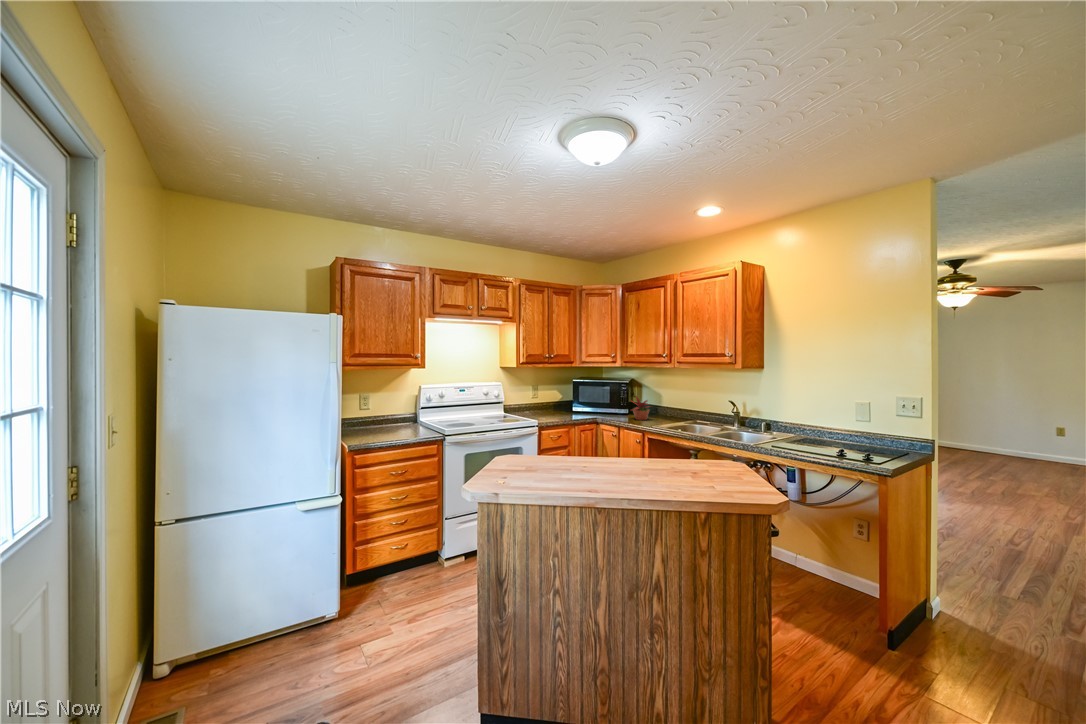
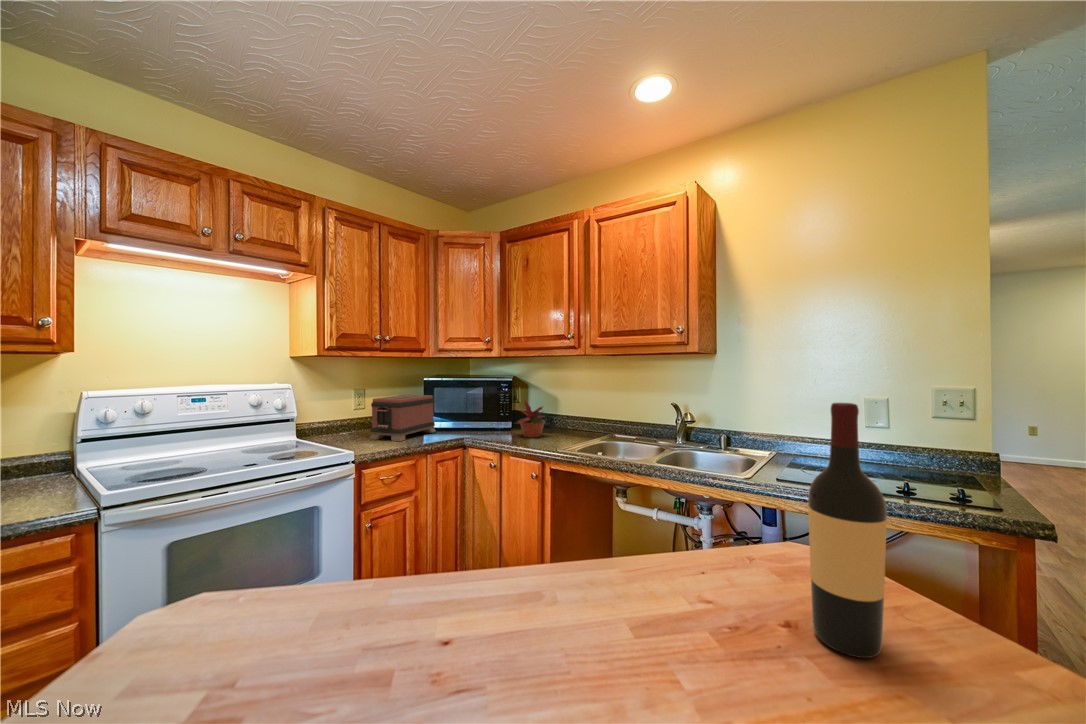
toaster: none [542,390,580,418] -> present [369,395,436,441]
wine bottle: none [691,400,711,472] -> present [808,403,887,658]

